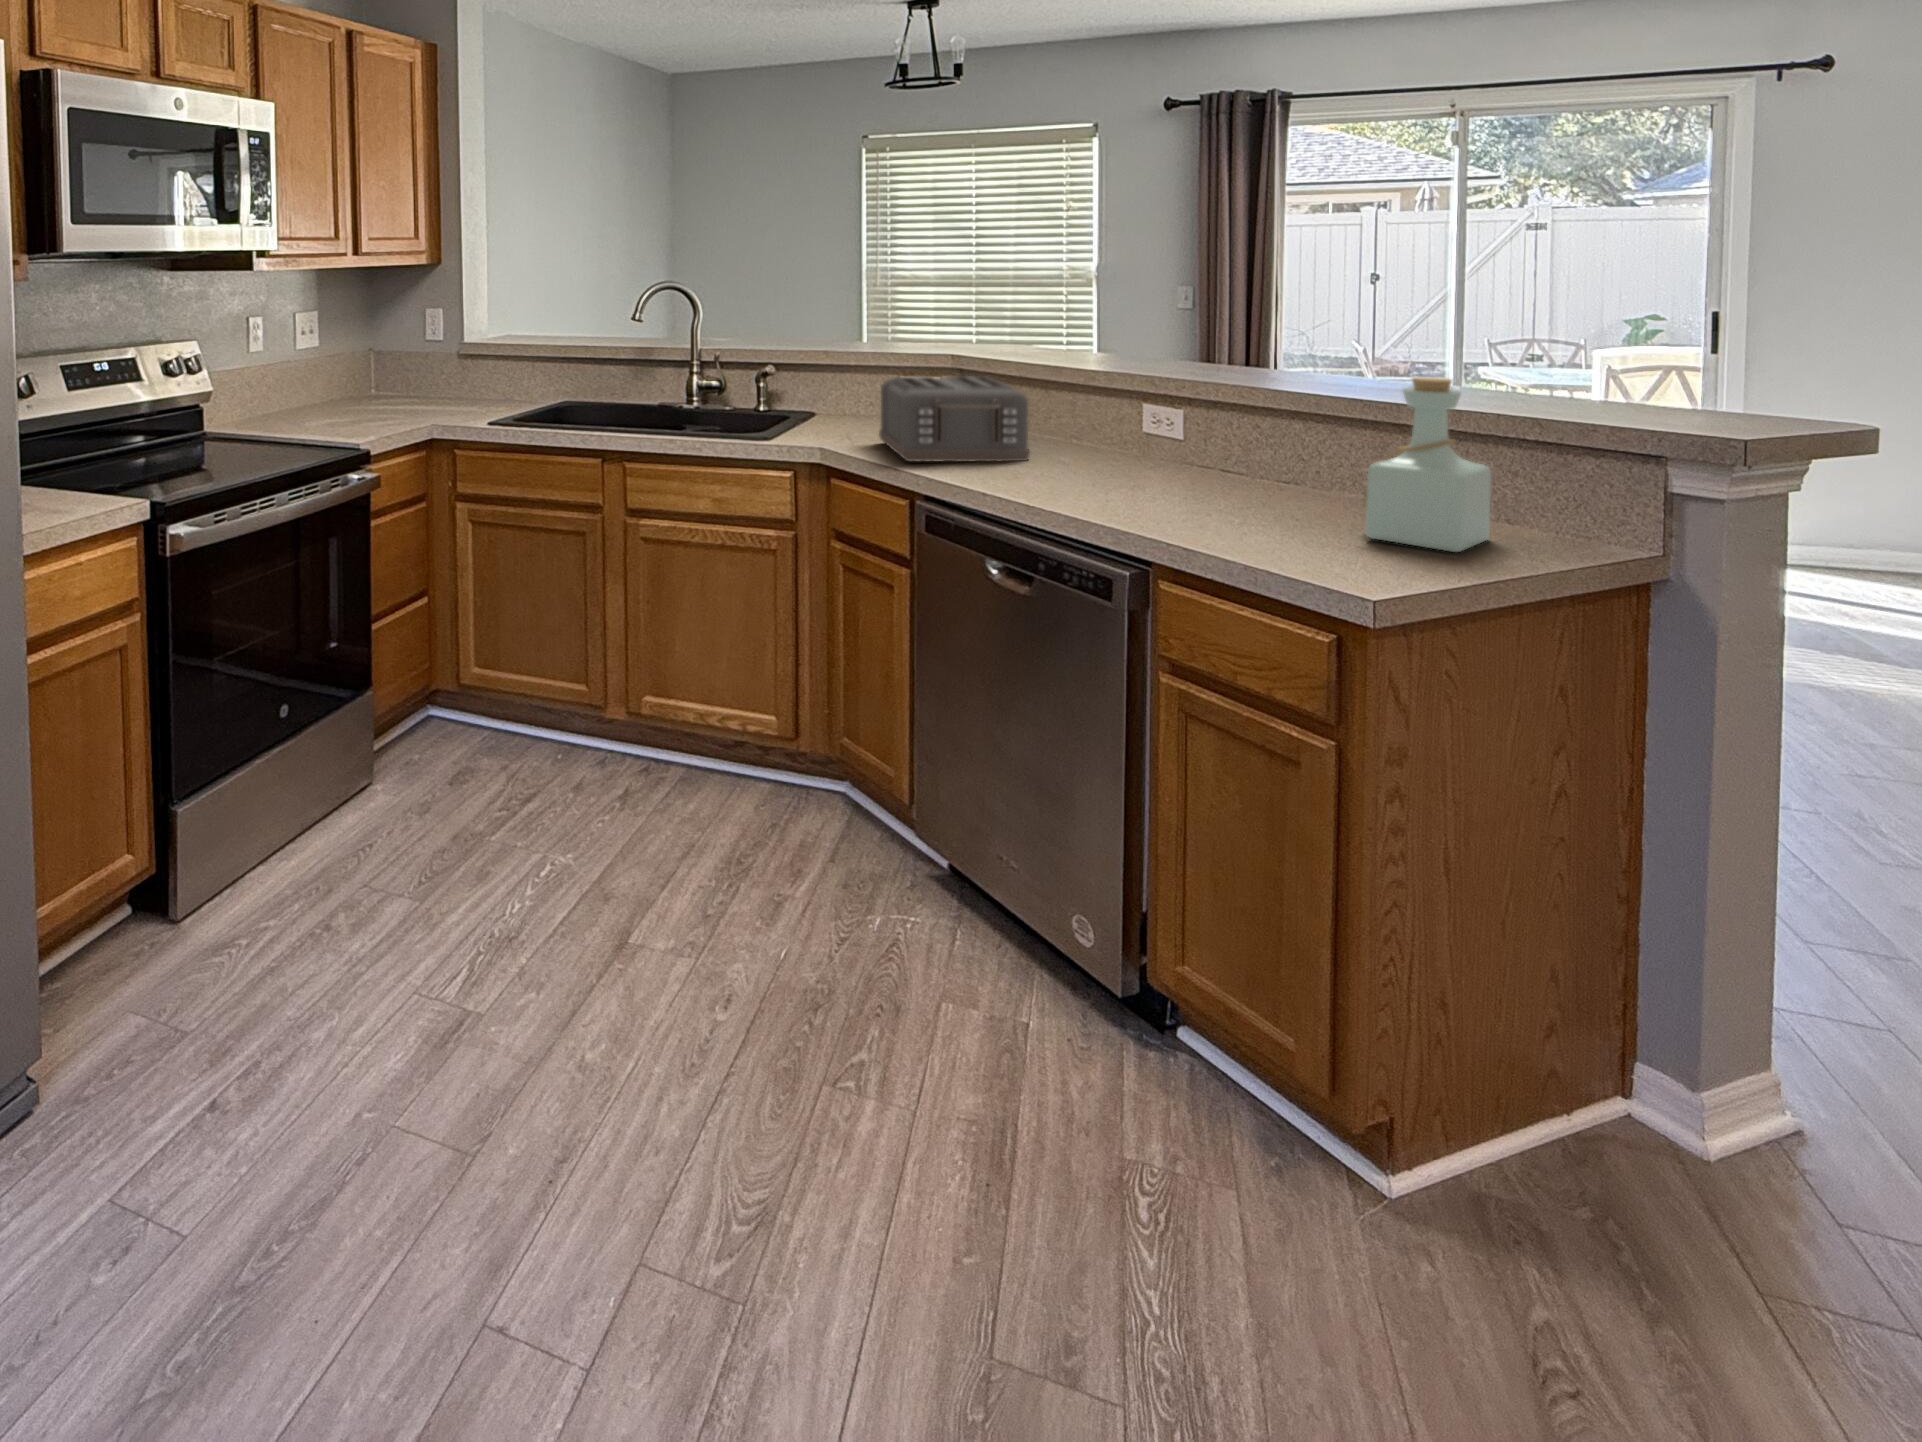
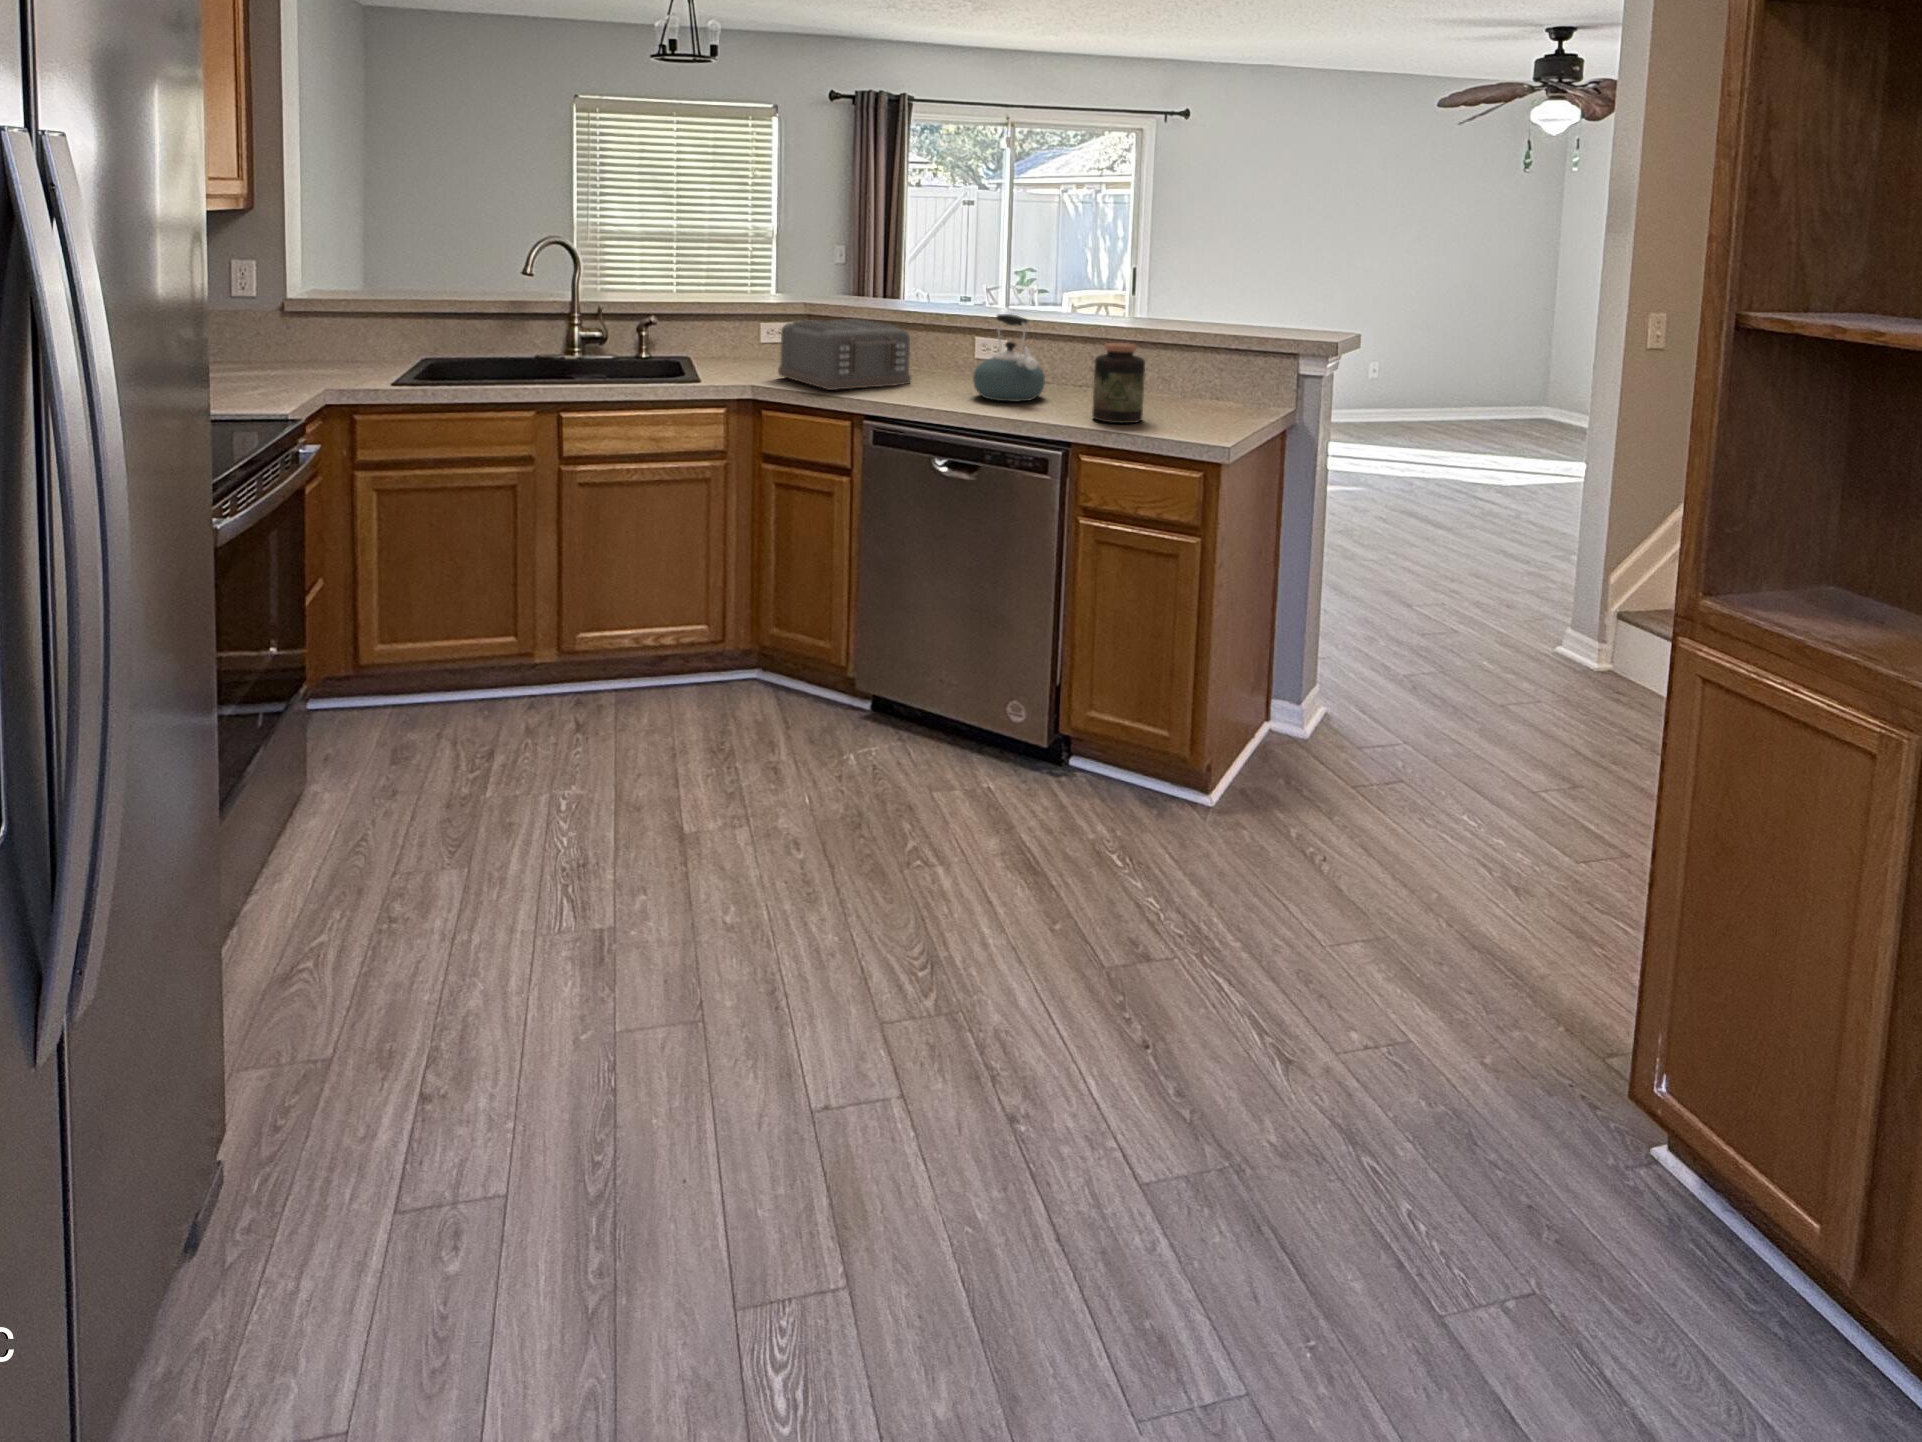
kettle: none [1078,376,1186,496] -> present [973,314,1045,401]
bottle: present [1364,377,1491,552] -> none [1172,310,1236,418]
jar: none [1204,422,1290,543] -> present [1092,343,1145,423]

